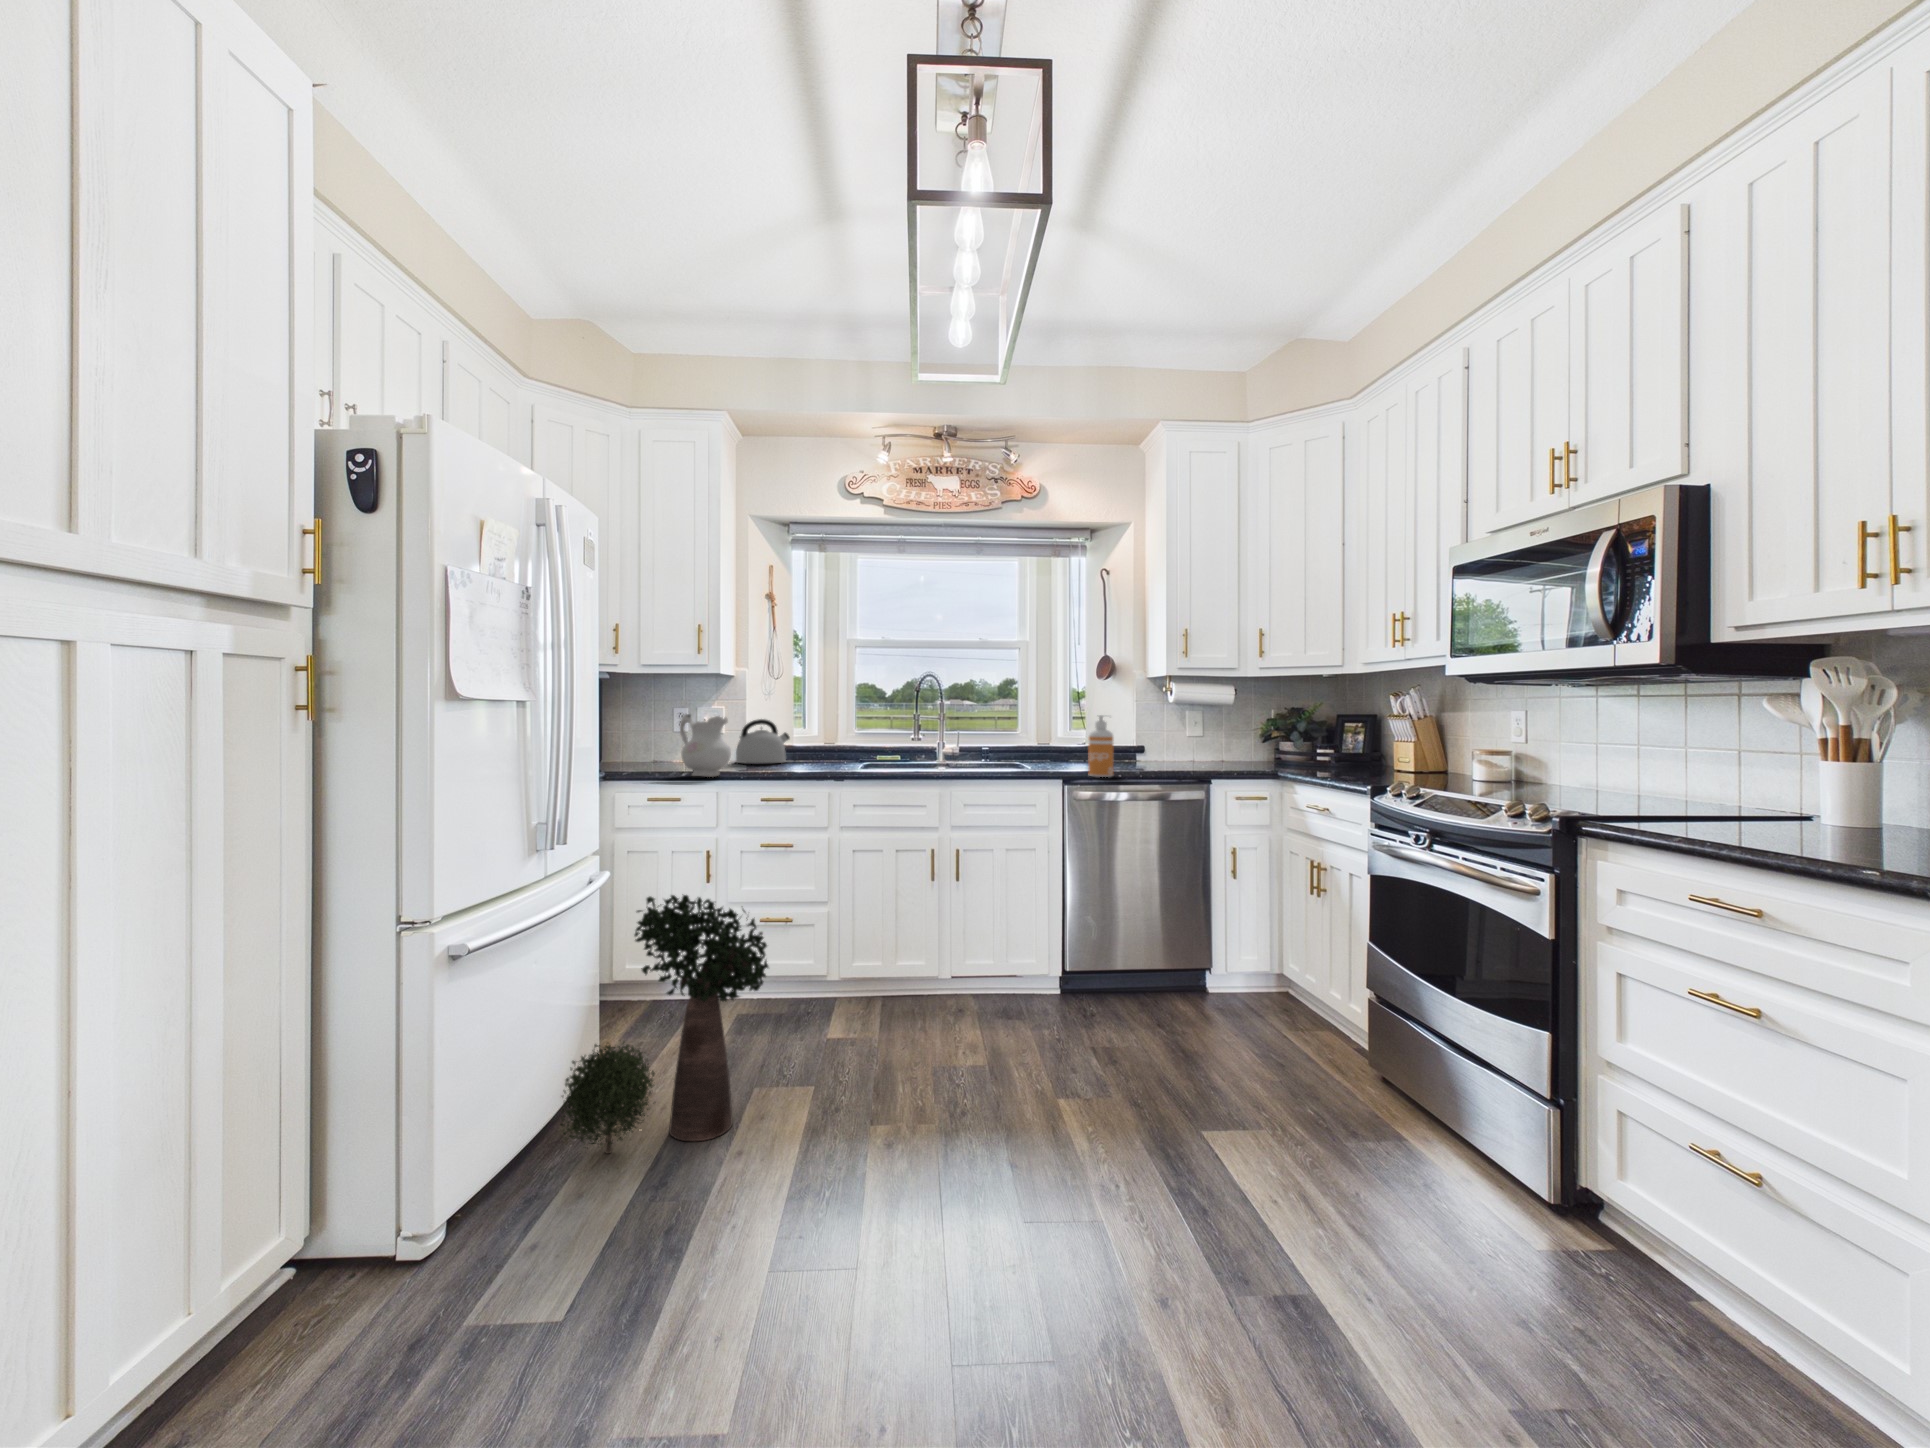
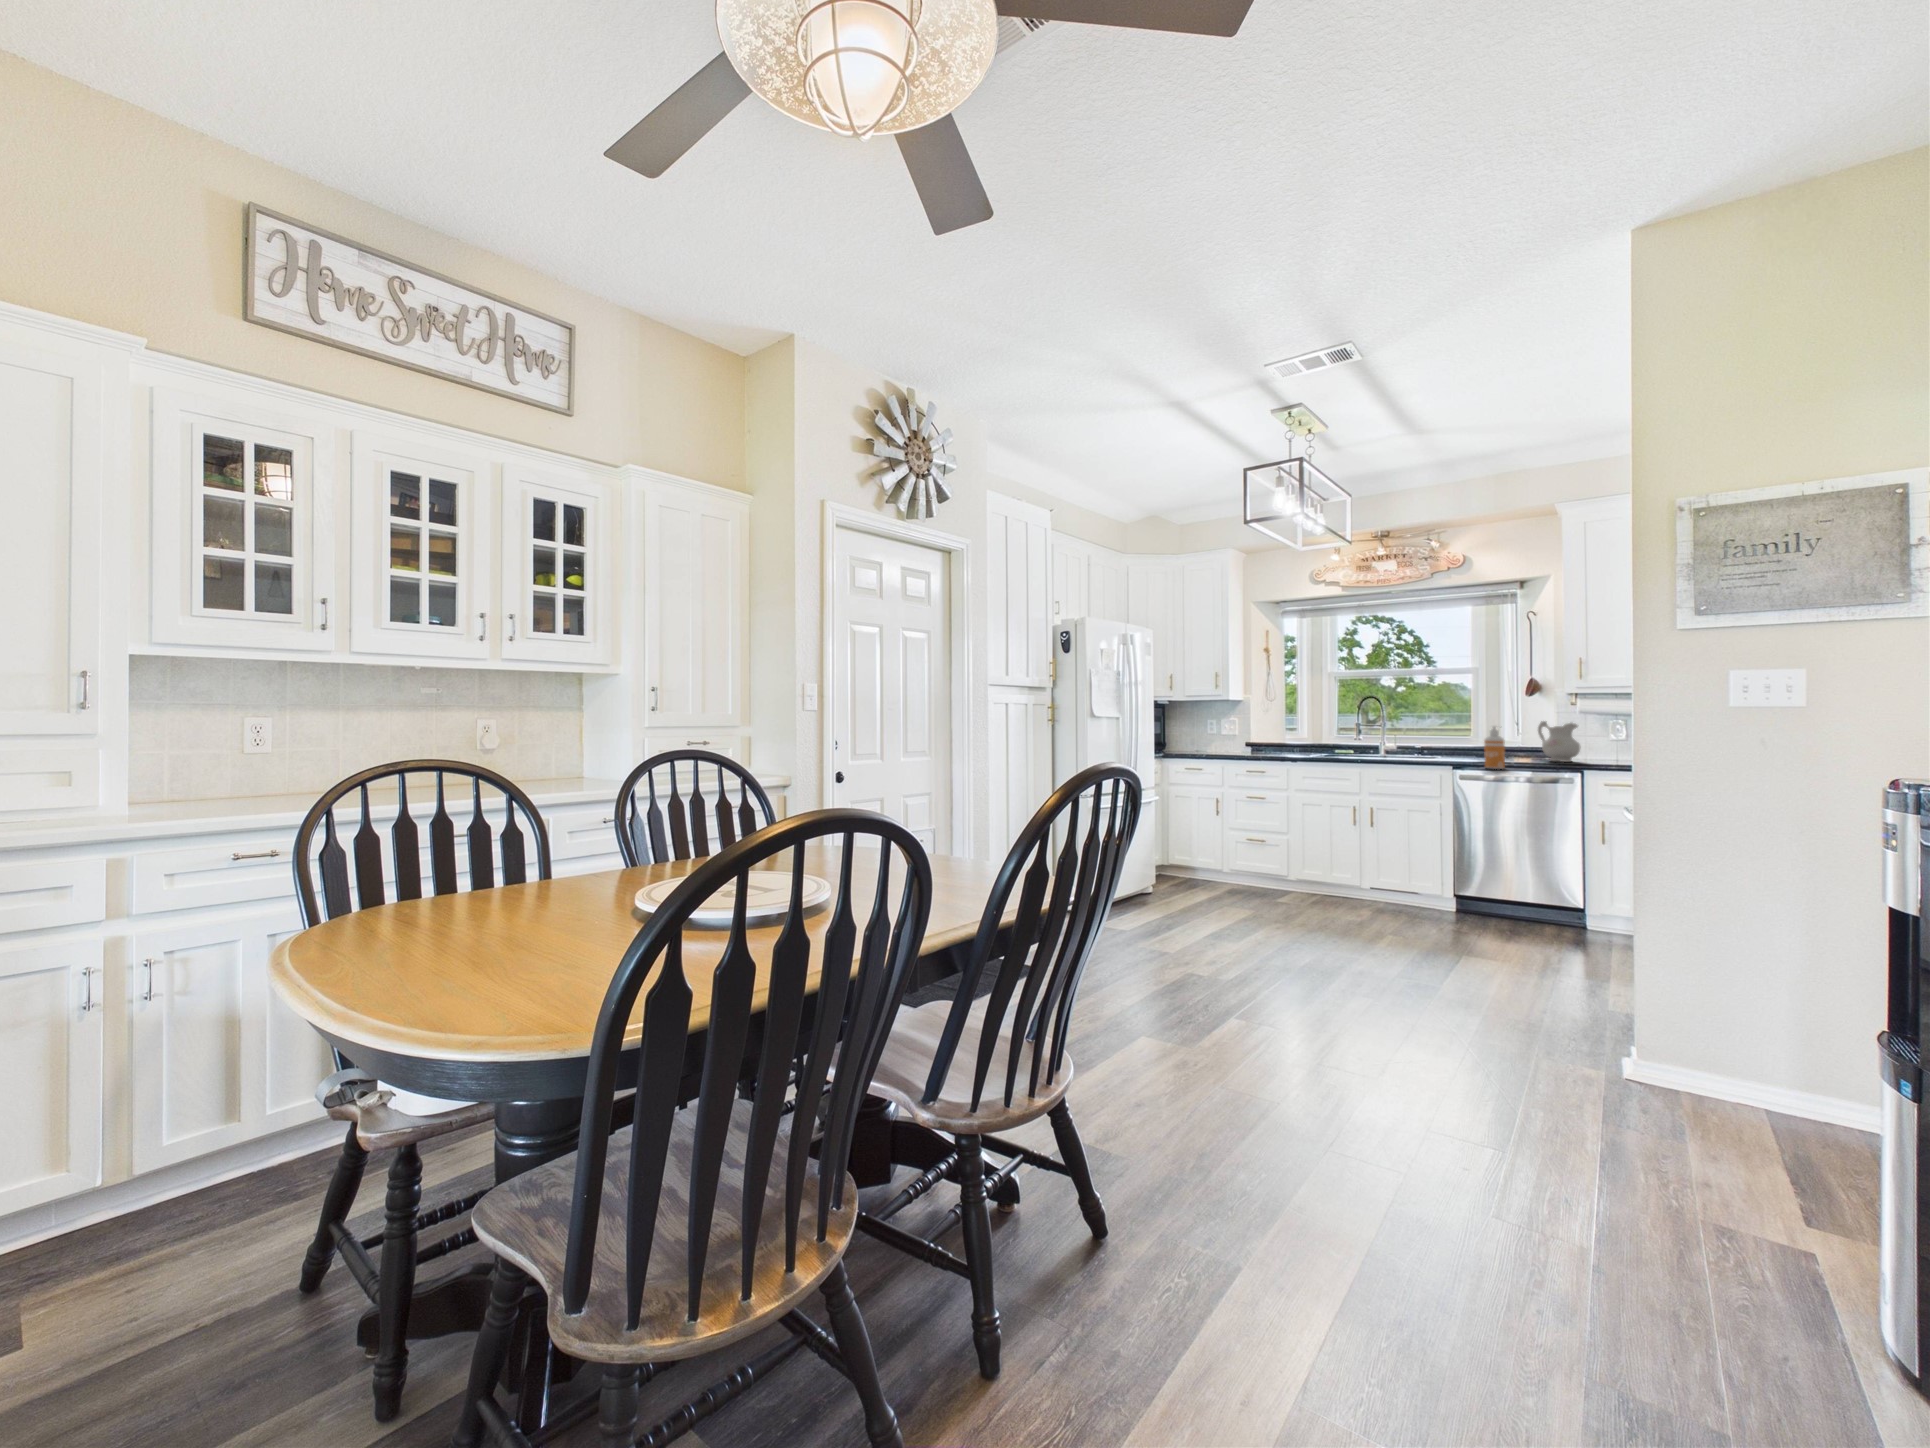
ceramic pitcher: present [680,714,731,777] -> present [1538,721,1581,762]
kettle: present [736,719,790,763] -> none [1244,727,1280,754]
potted plant: present [561,895,768,1154] -> none [1141,808,1238,923]

